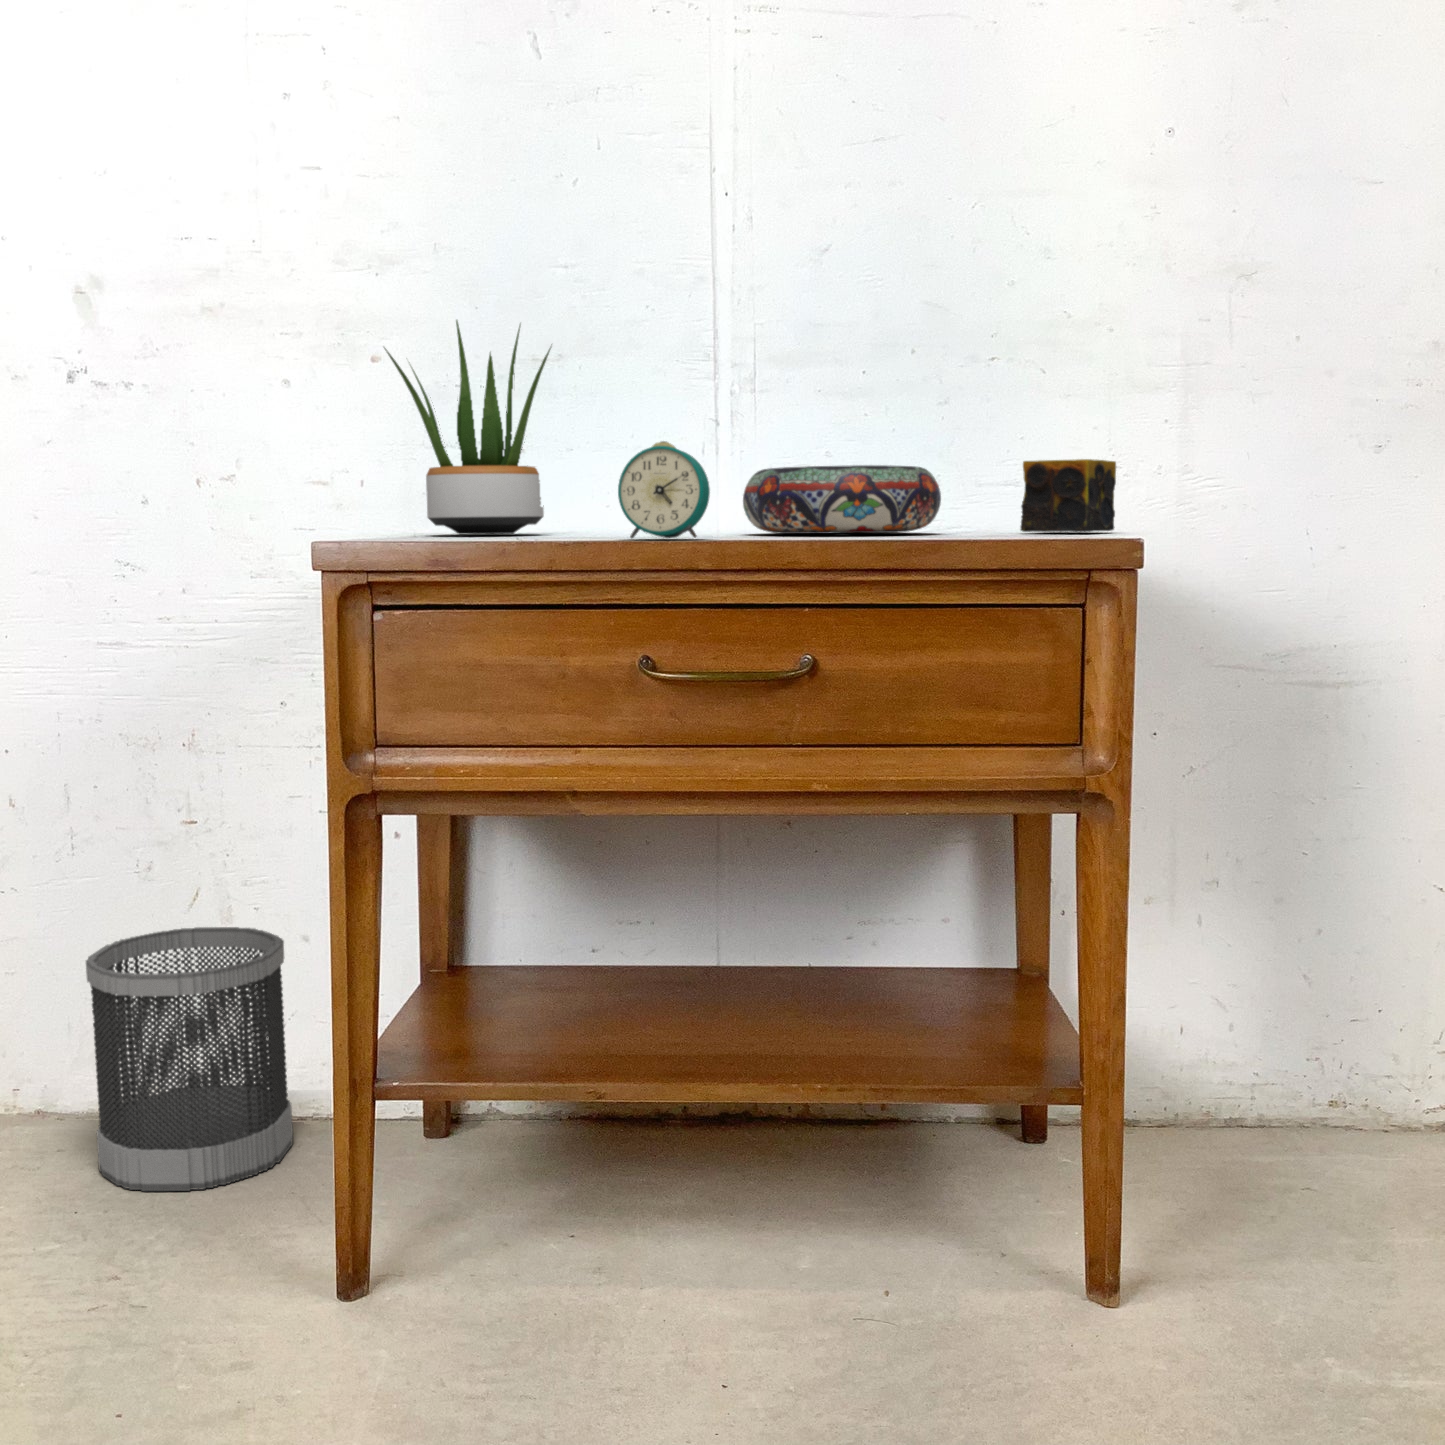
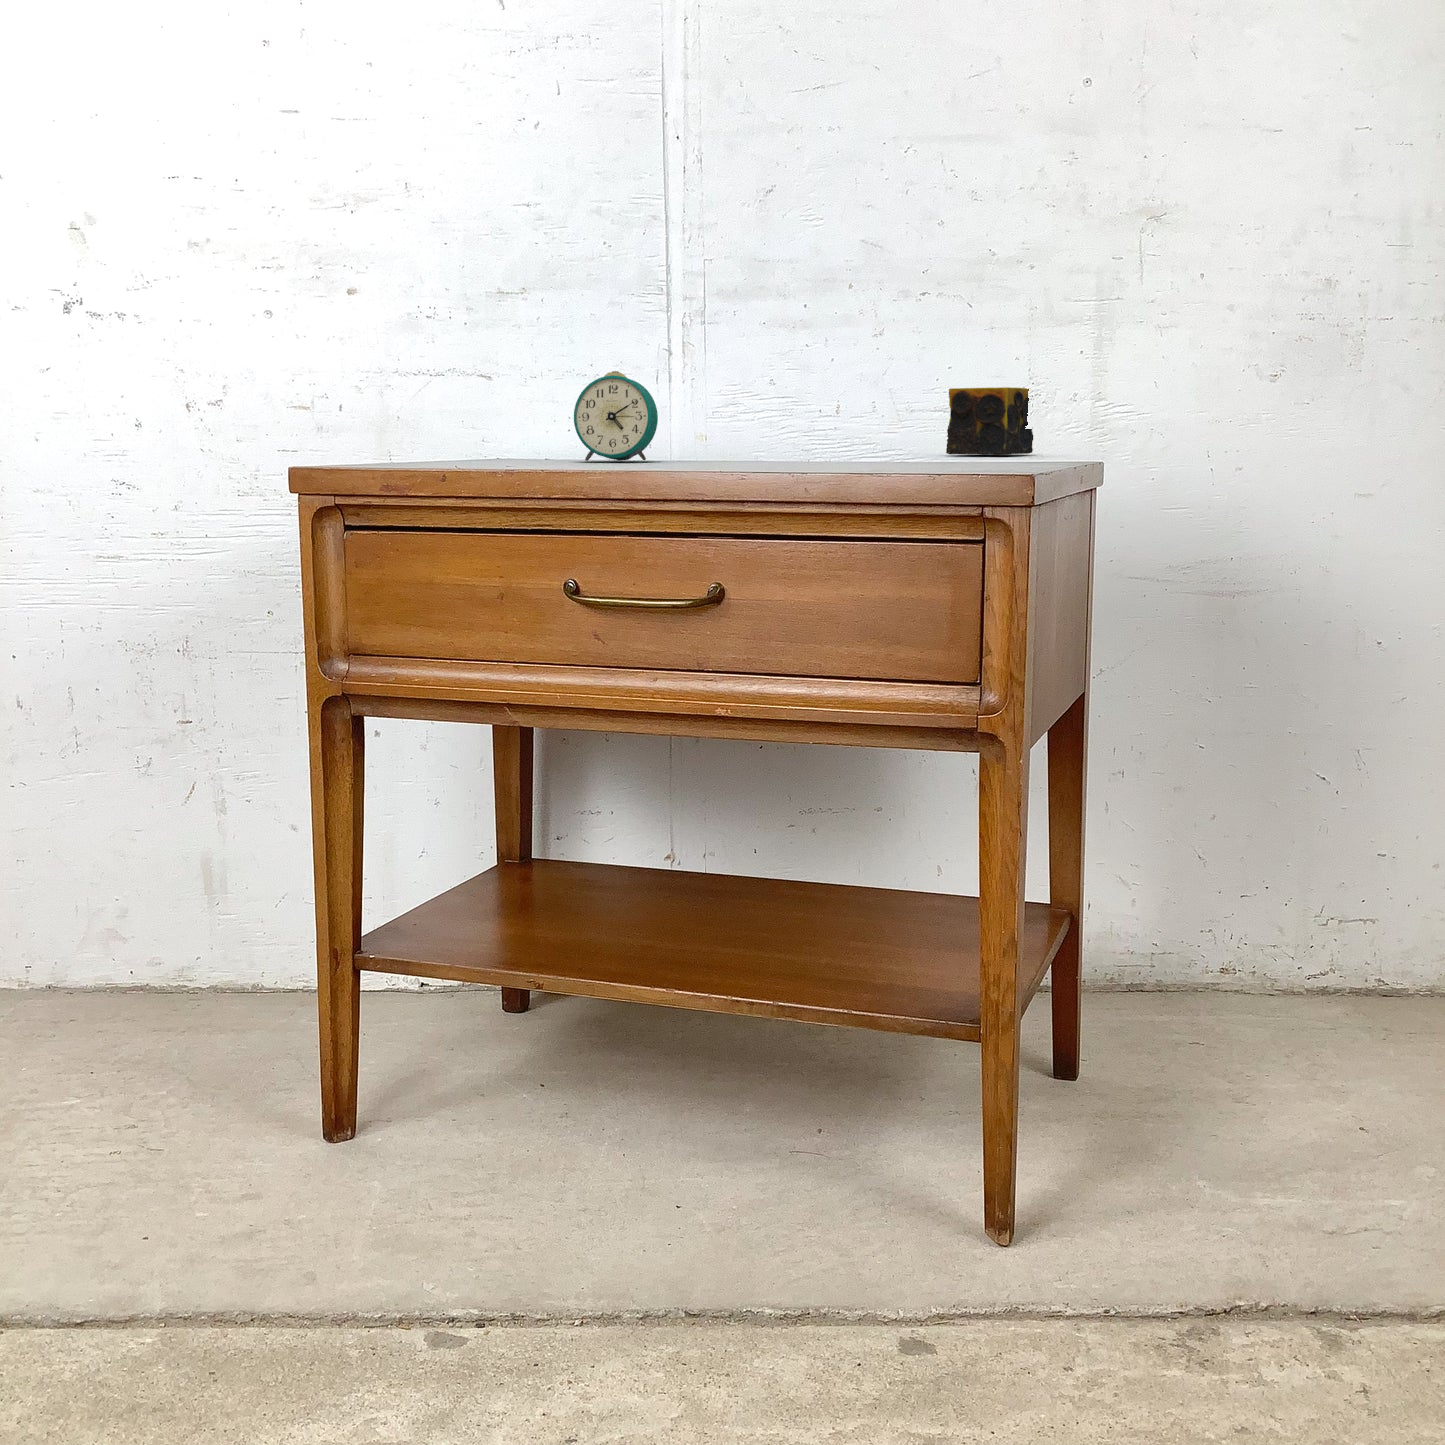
potted plant: present [384,320,551,534] -> none [356,254,532,456]
decorative bowl: present [743,465,941,534] -> none [692,393,873,455]
wastebasket: present [86,927,293,1191] -> none [93,817,285,1053]

